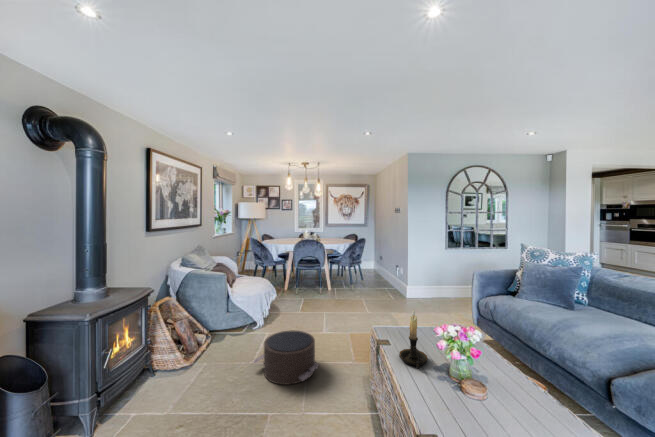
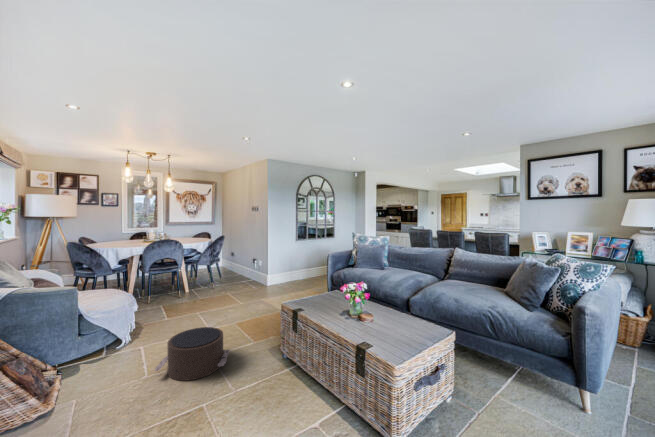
candle holder: present [399,310,427,369] -> none [315,279,334,318]

